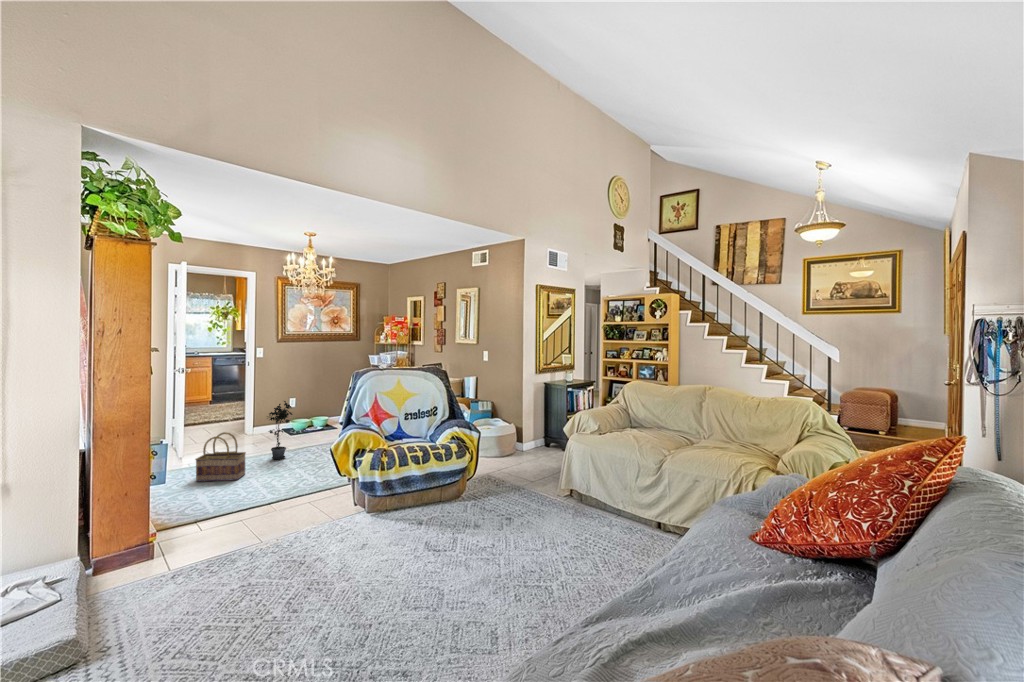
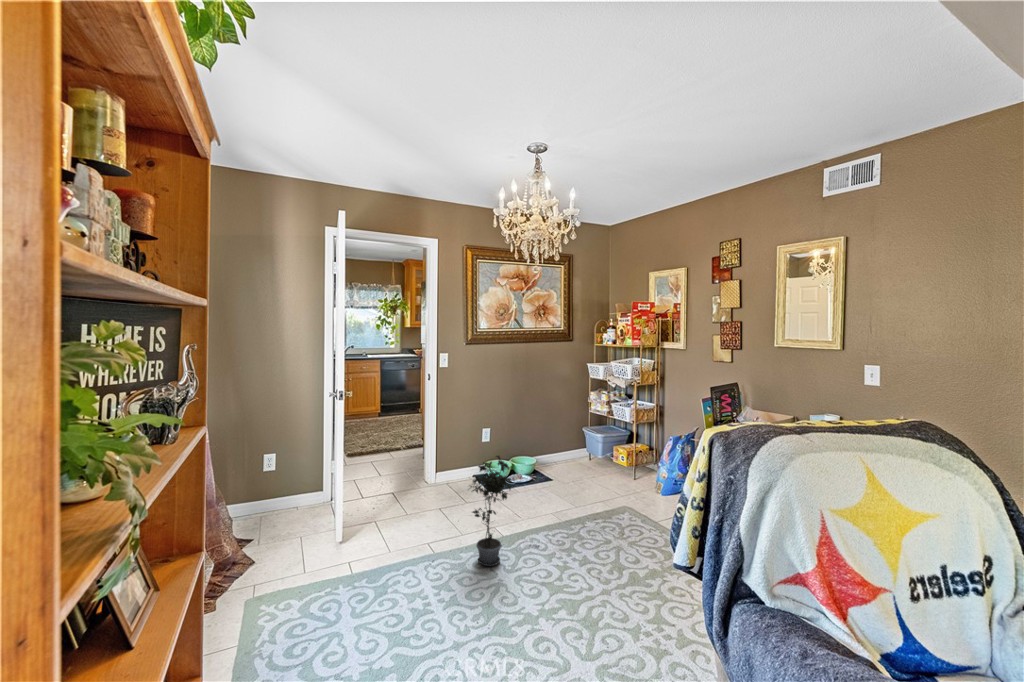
basket: present [195,432,246,482] -> none [350,532,442,647]

